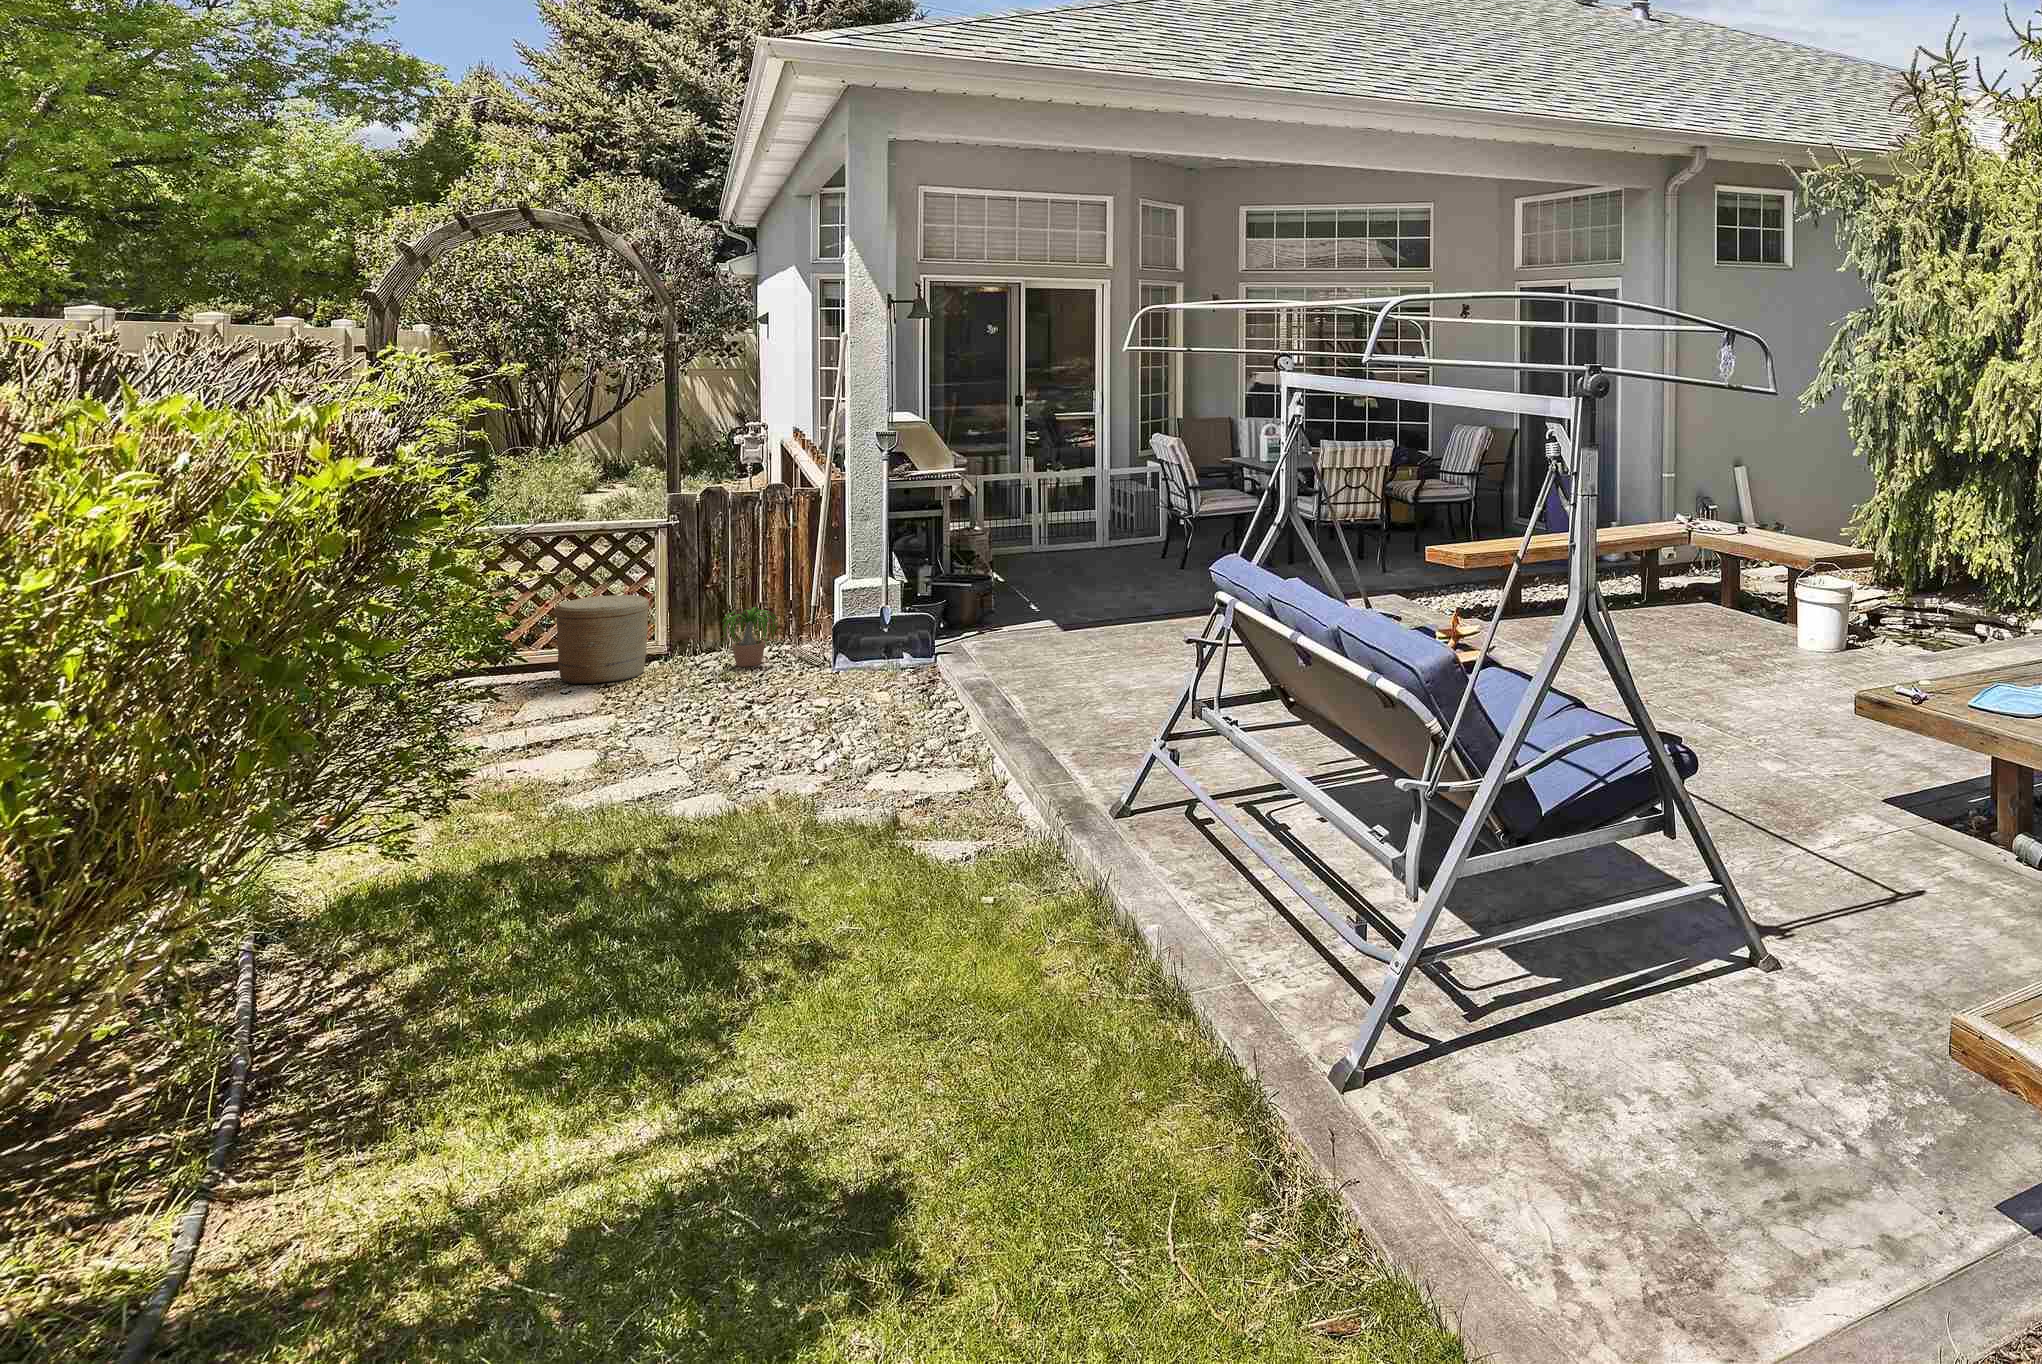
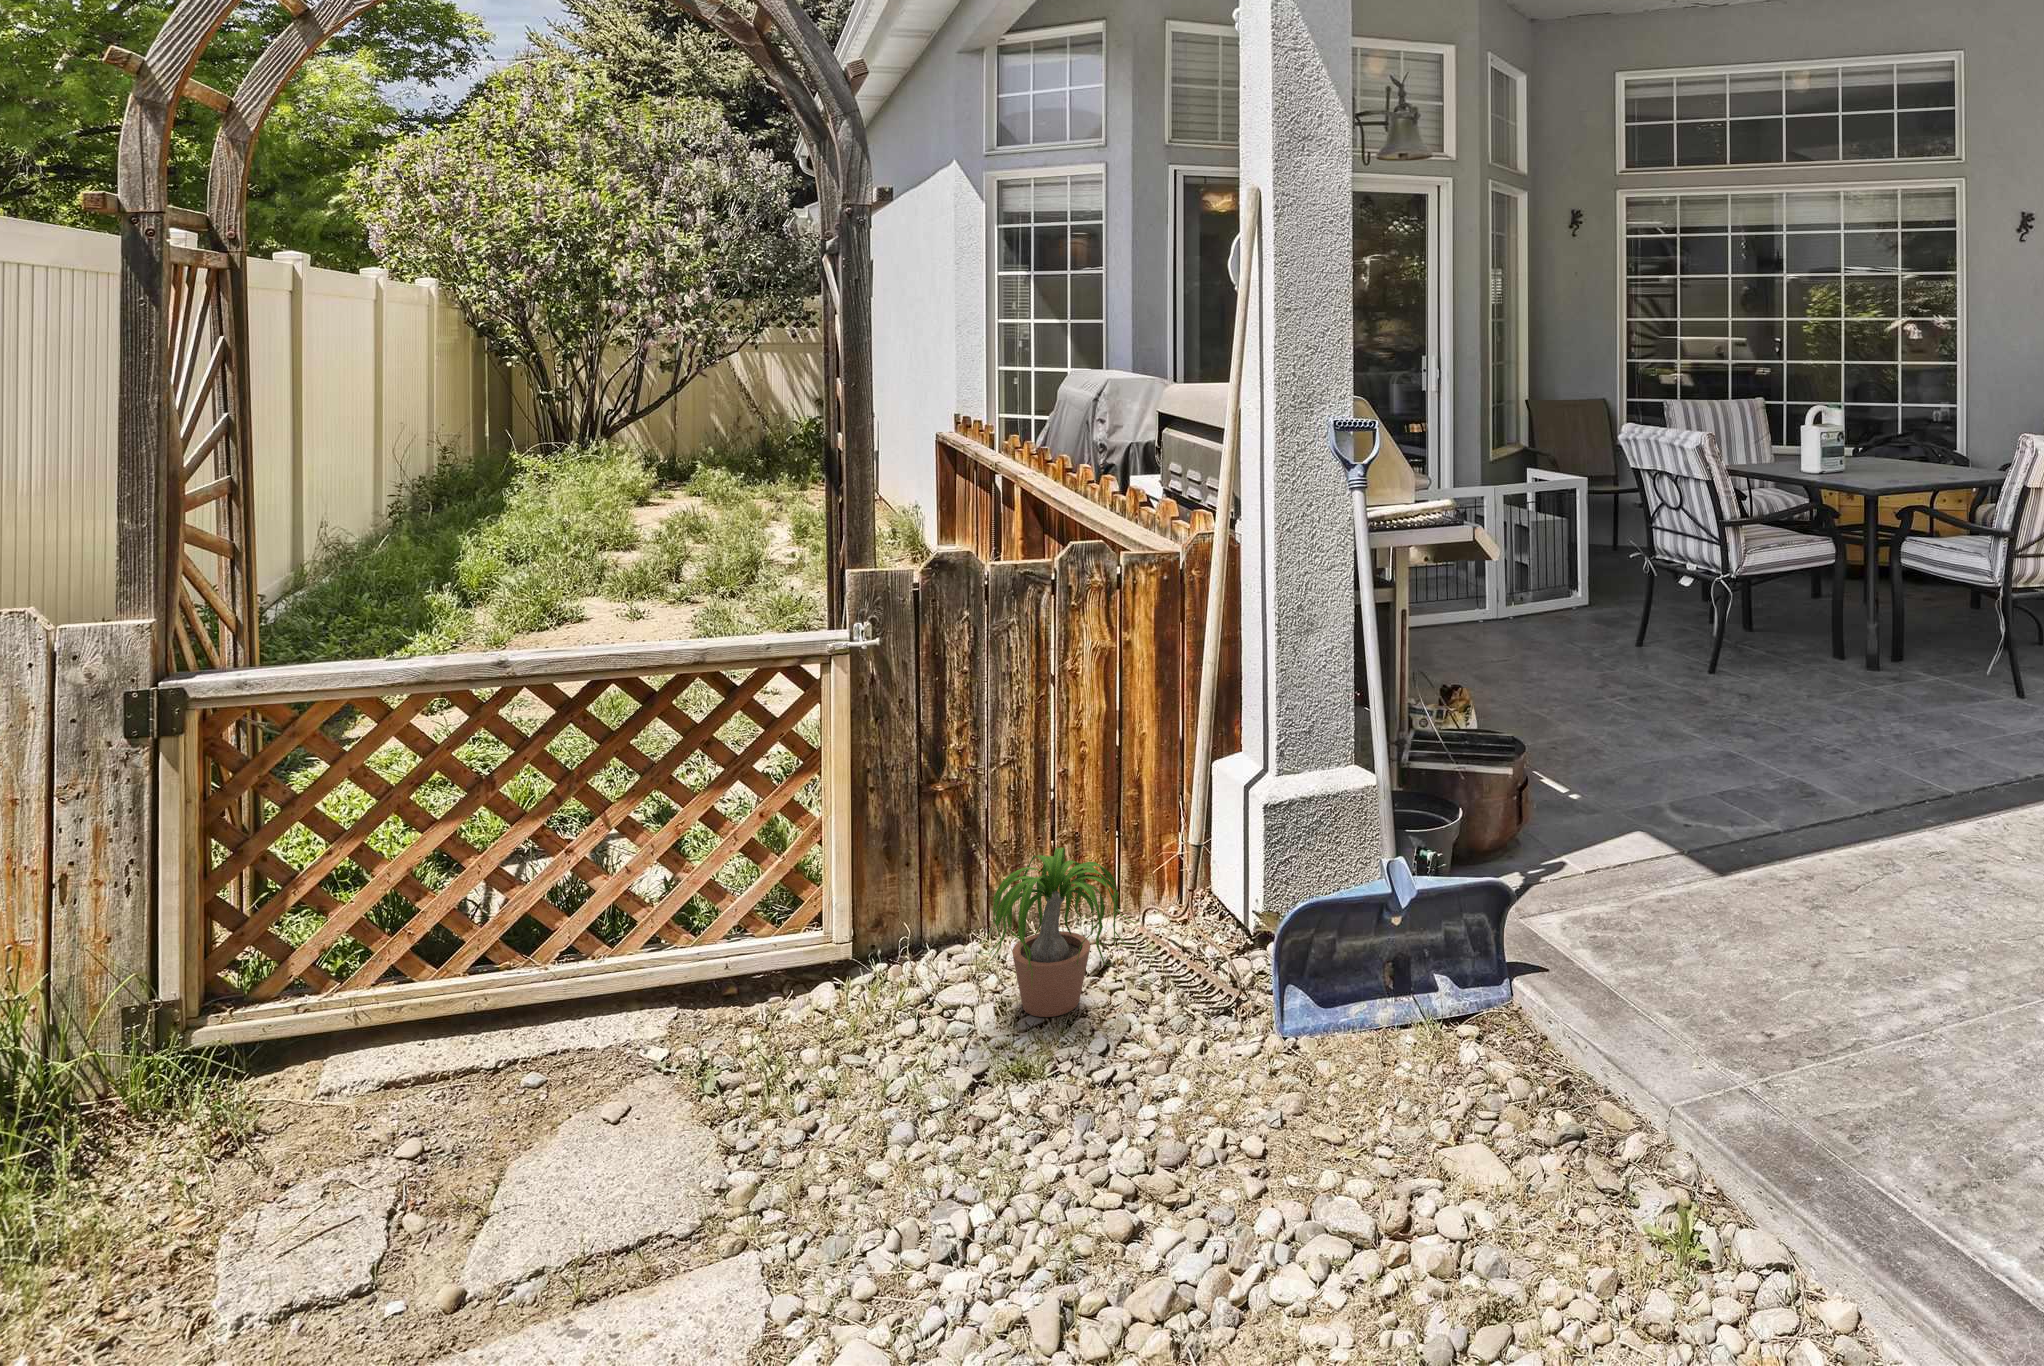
woven basket: present [555,595,649,684] -> none [582,819,815,1105]

